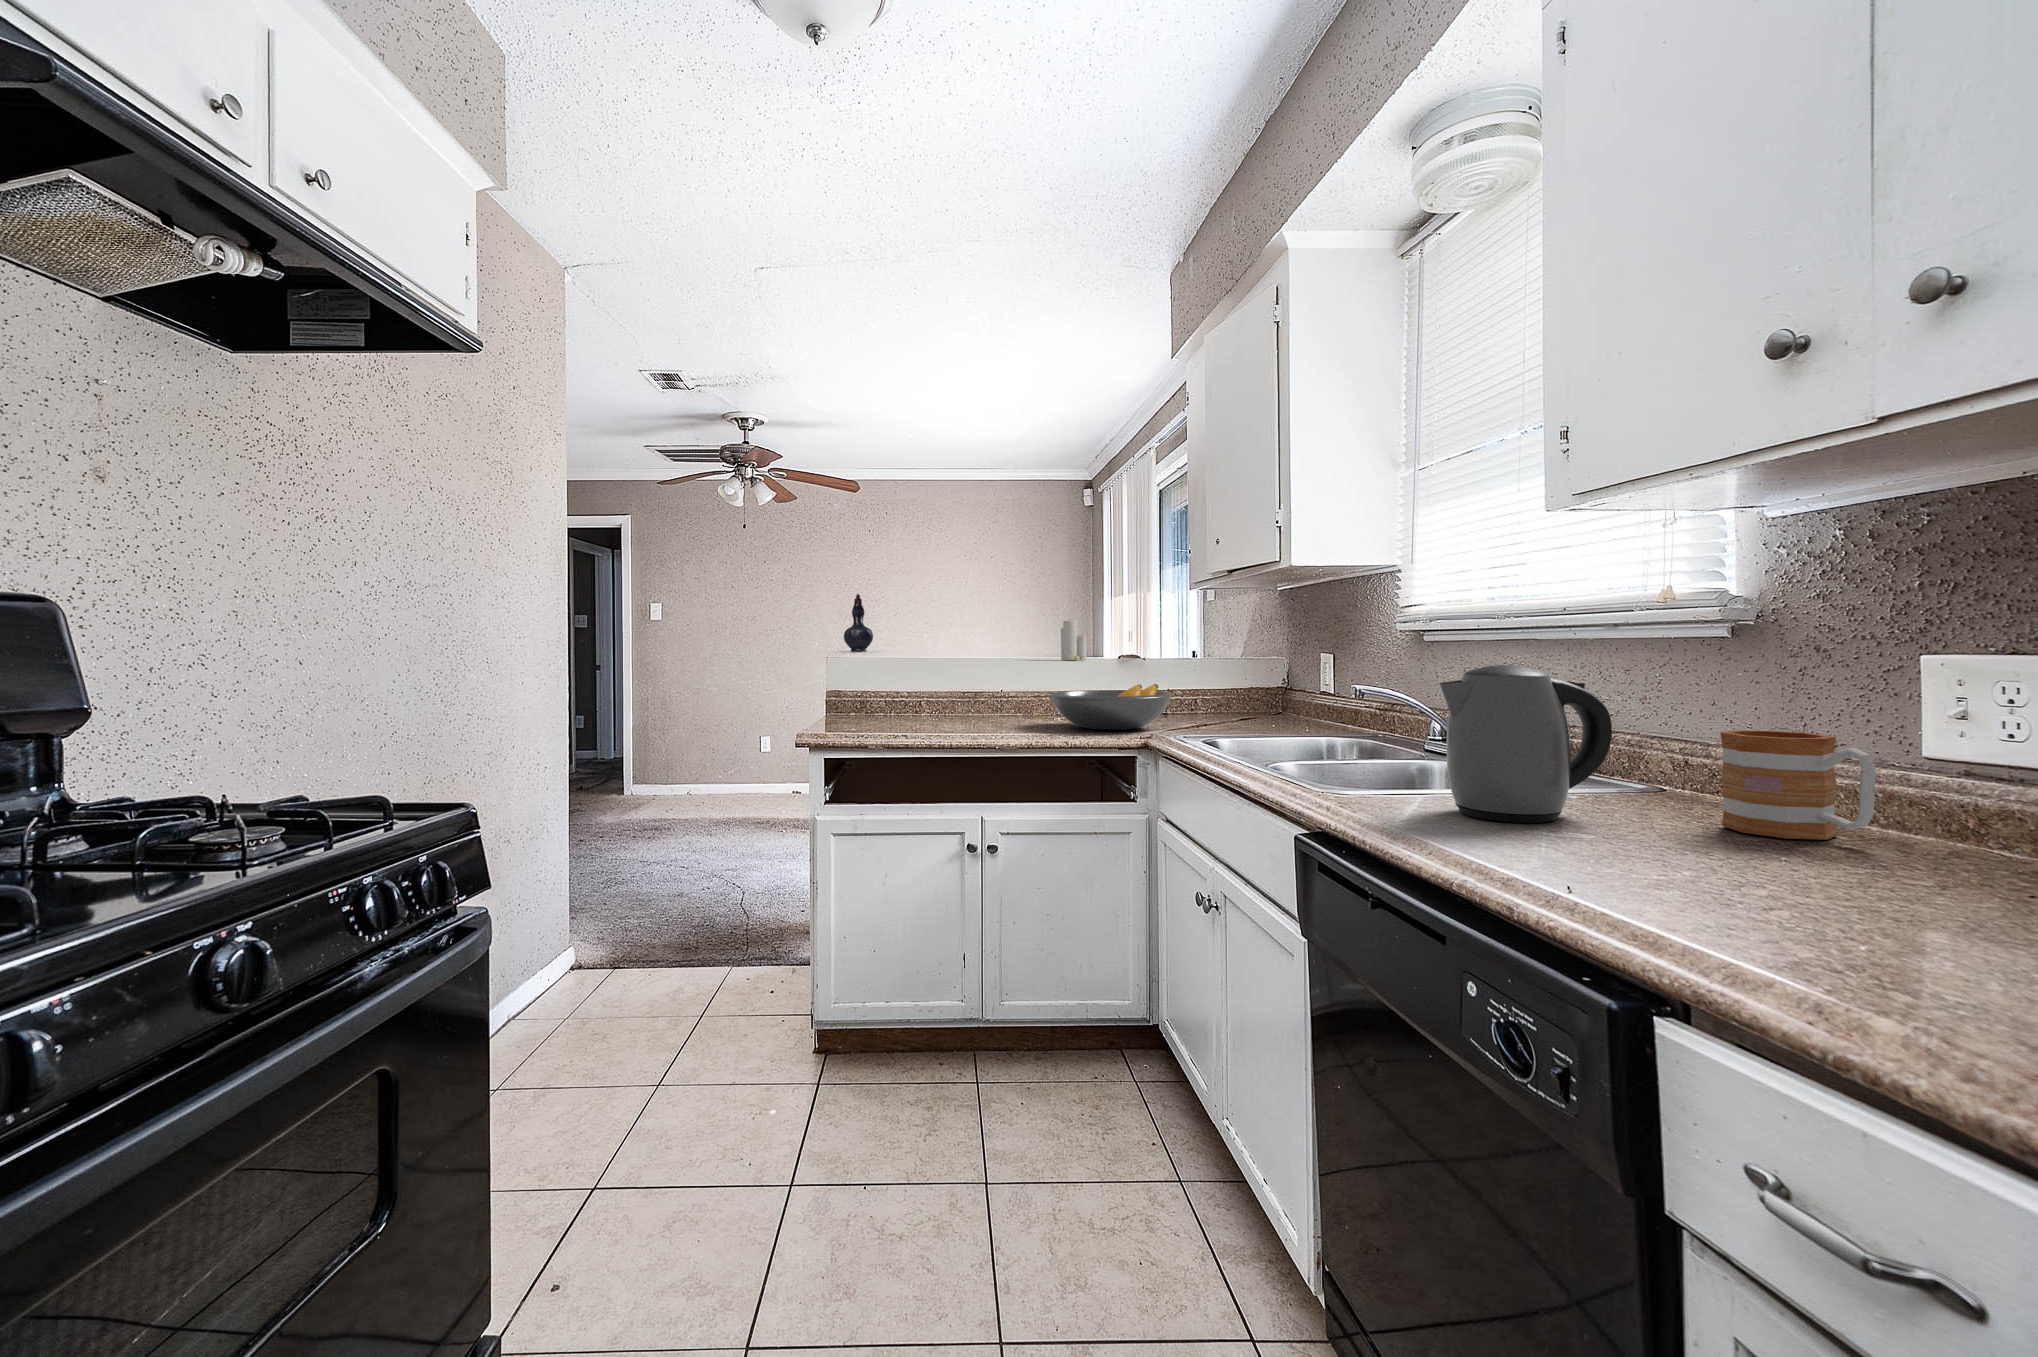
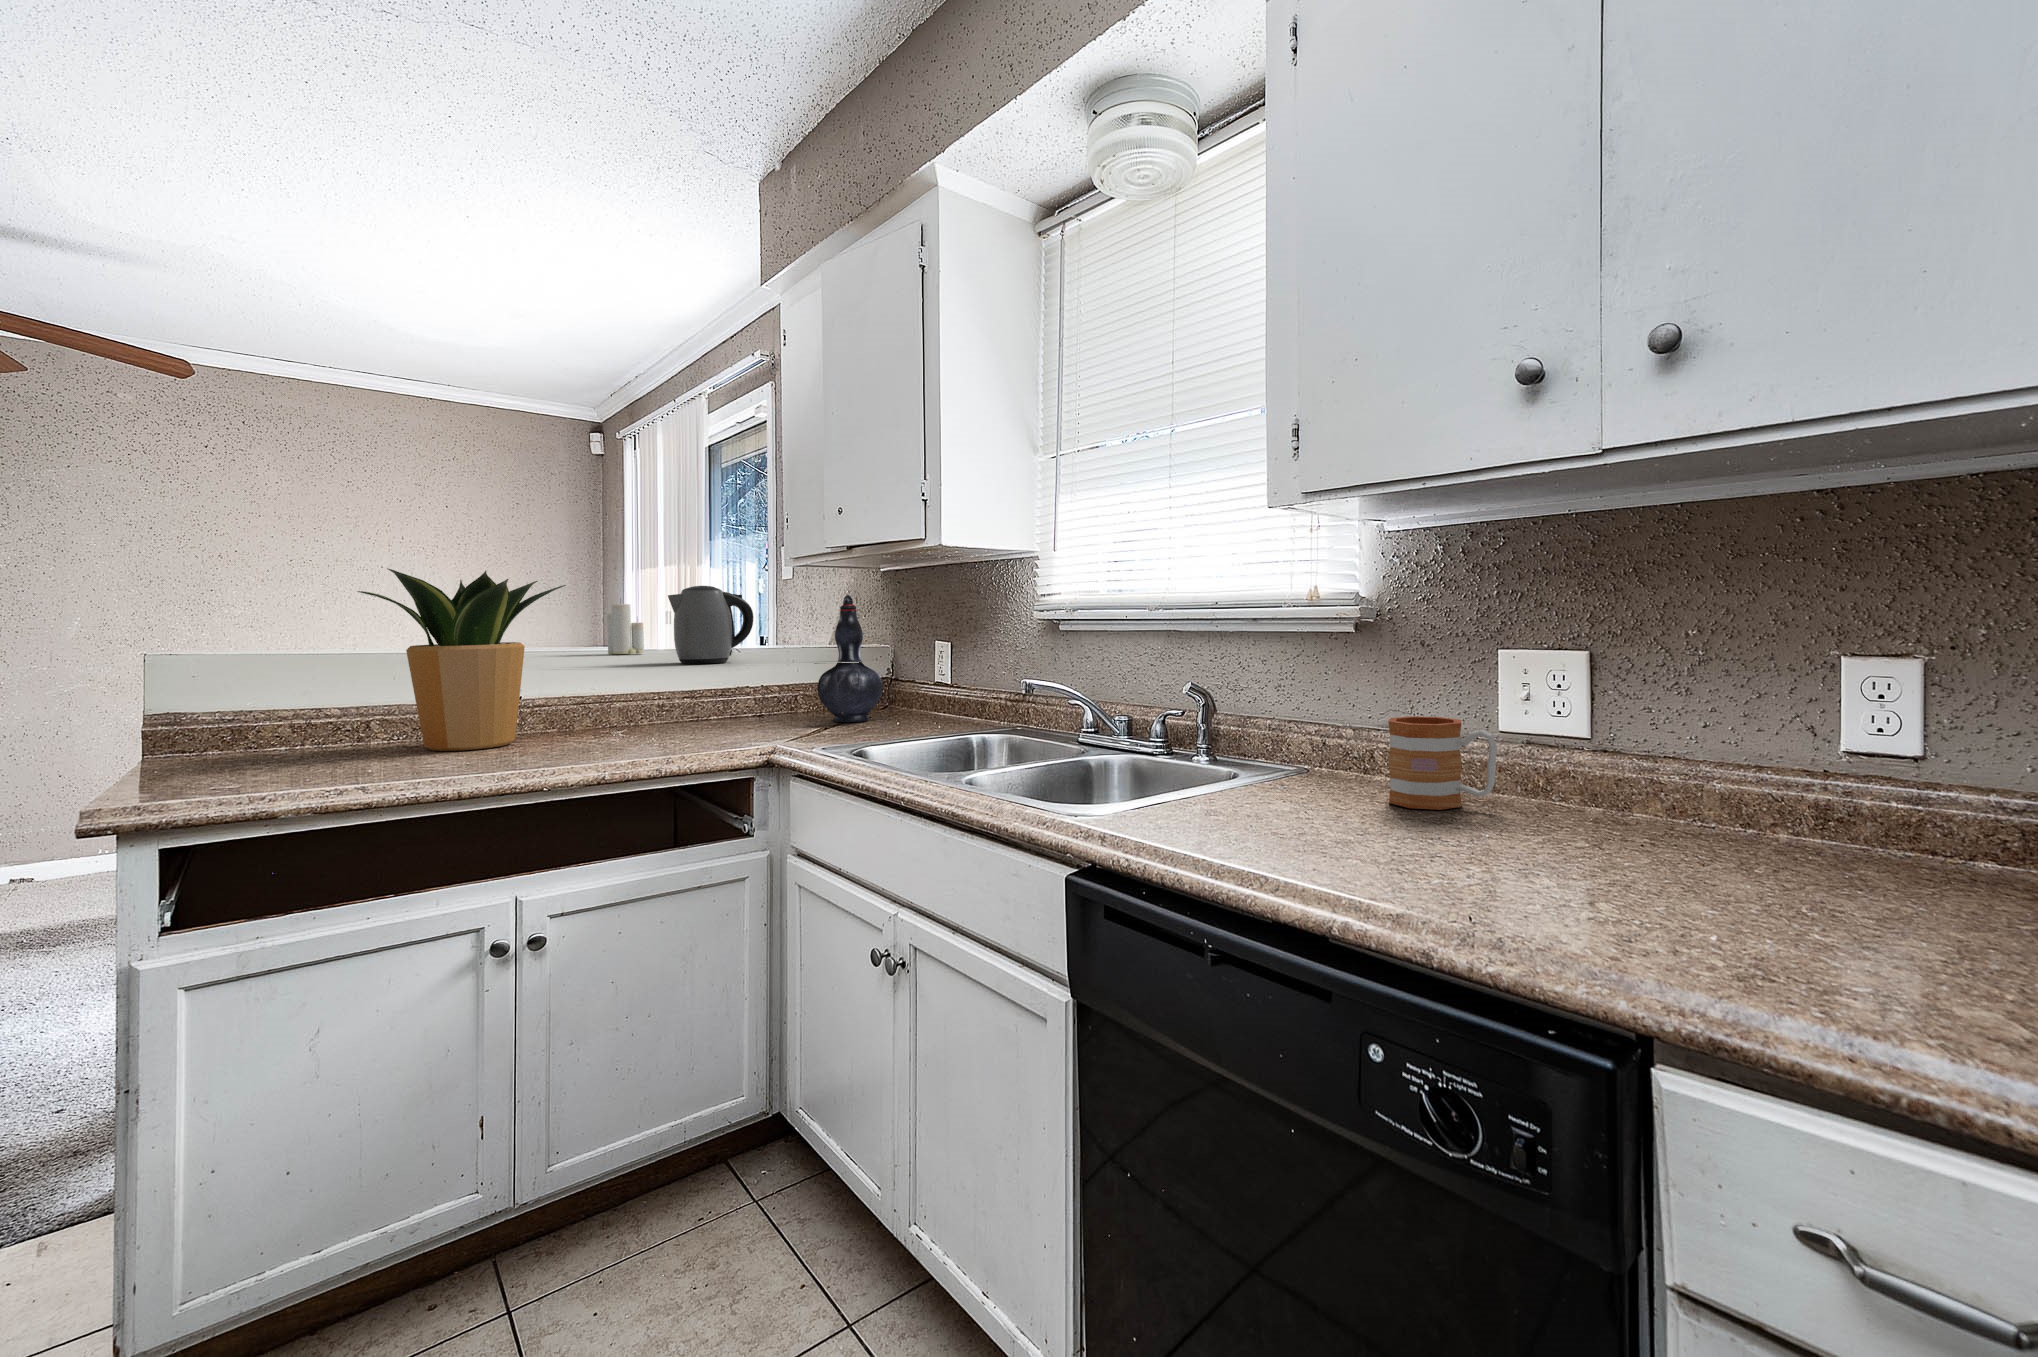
potted plant: none [889,593,1015,720] -> present [358,568,566,751]
decorative vase: present [844,594,873,652] -> present [818,595,883,722]
kettle: present [1440,665,1612,823] -> present [668,586,753,664]
fruit bowl: present [1050,684,1172,730] -> none [633,685,794,746]

